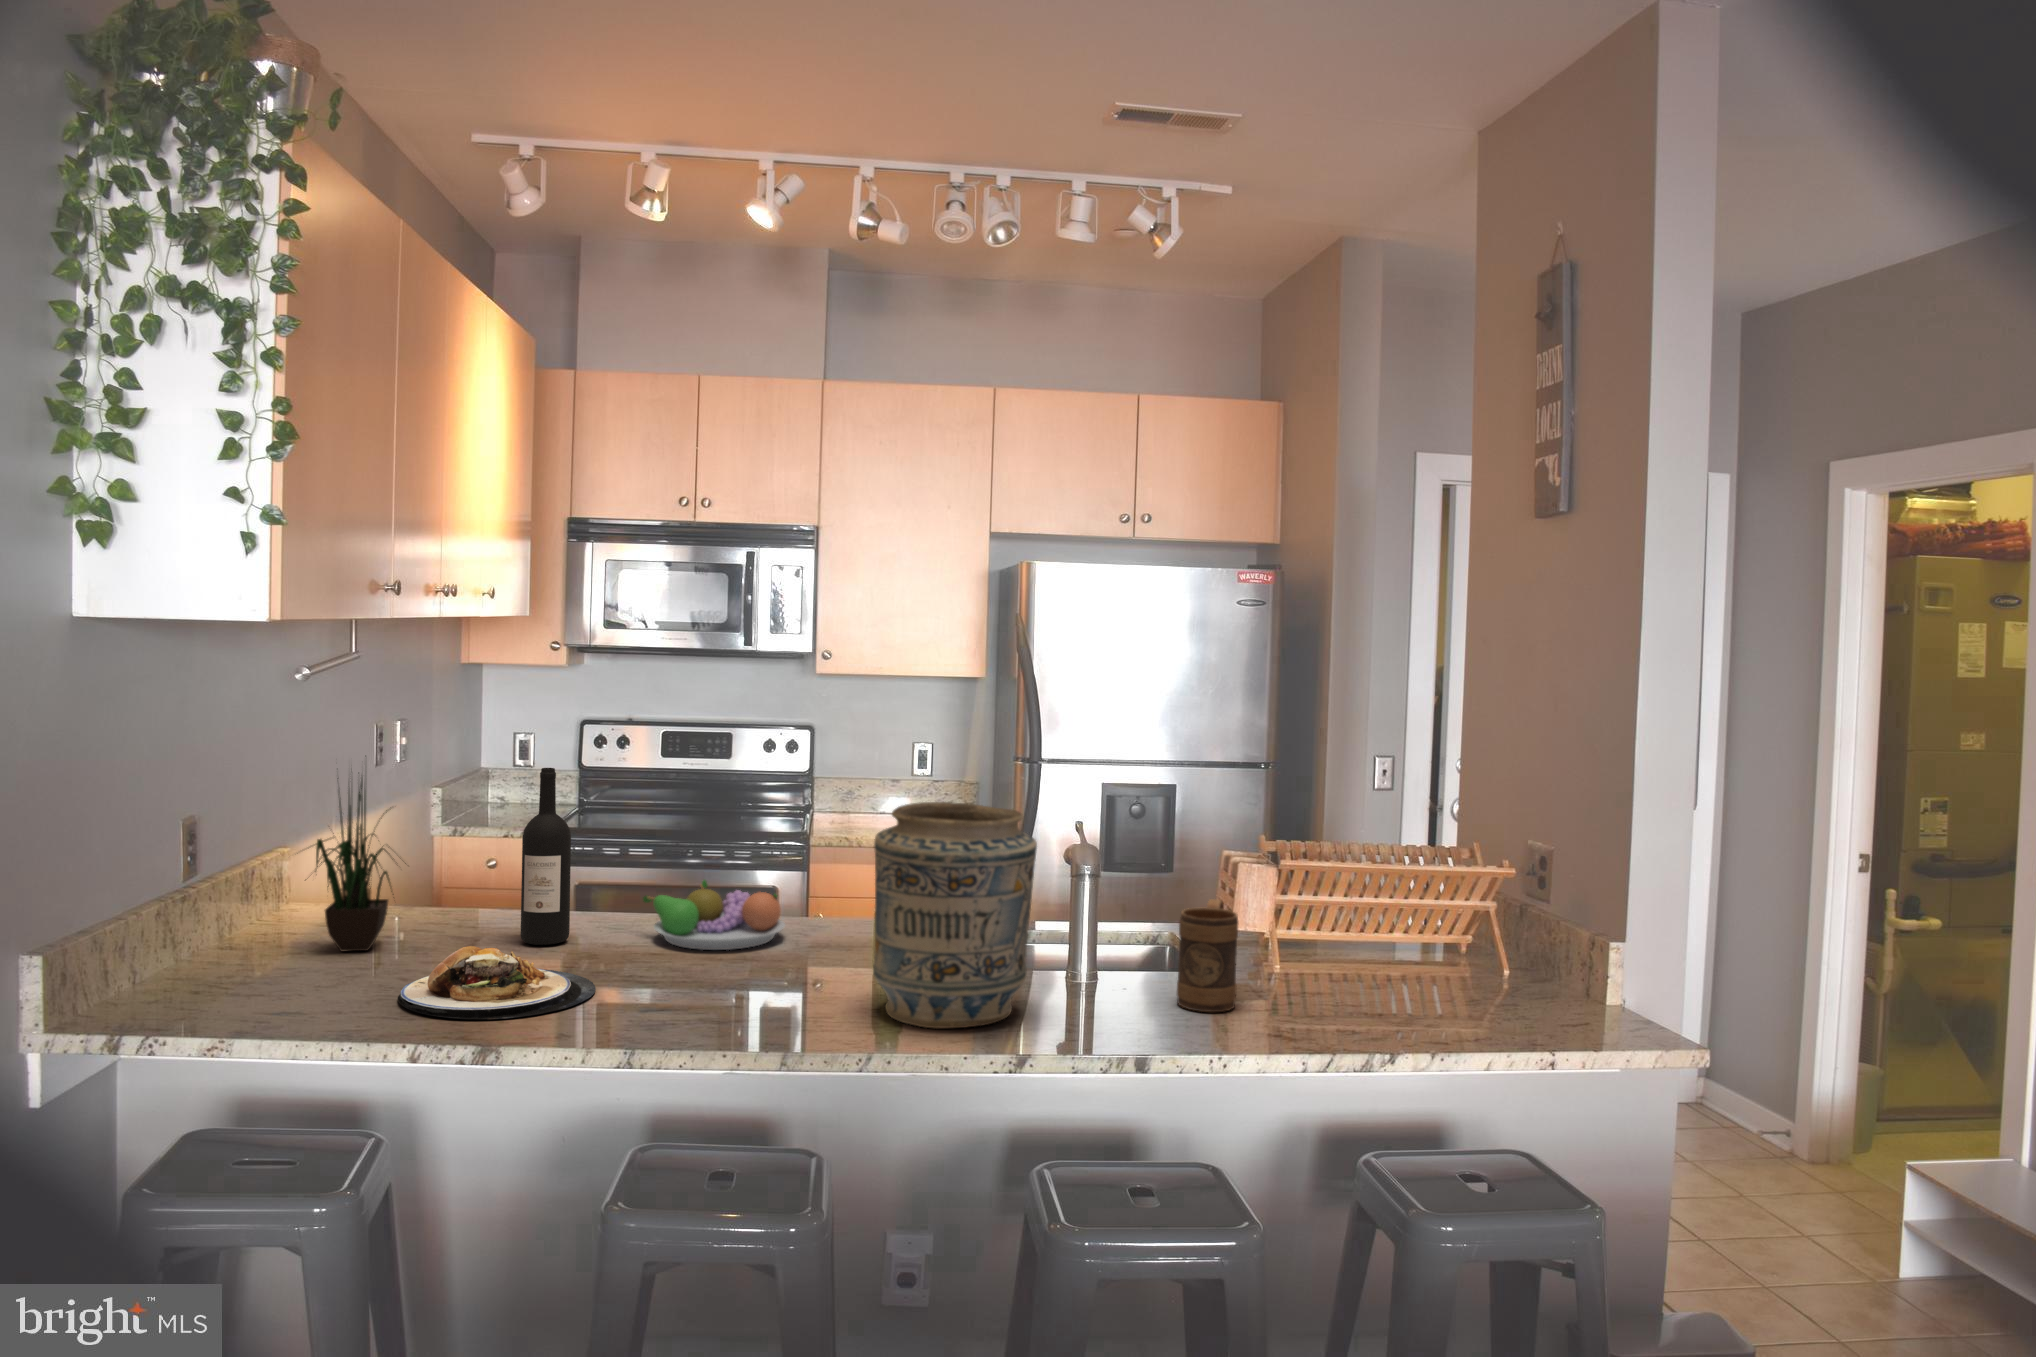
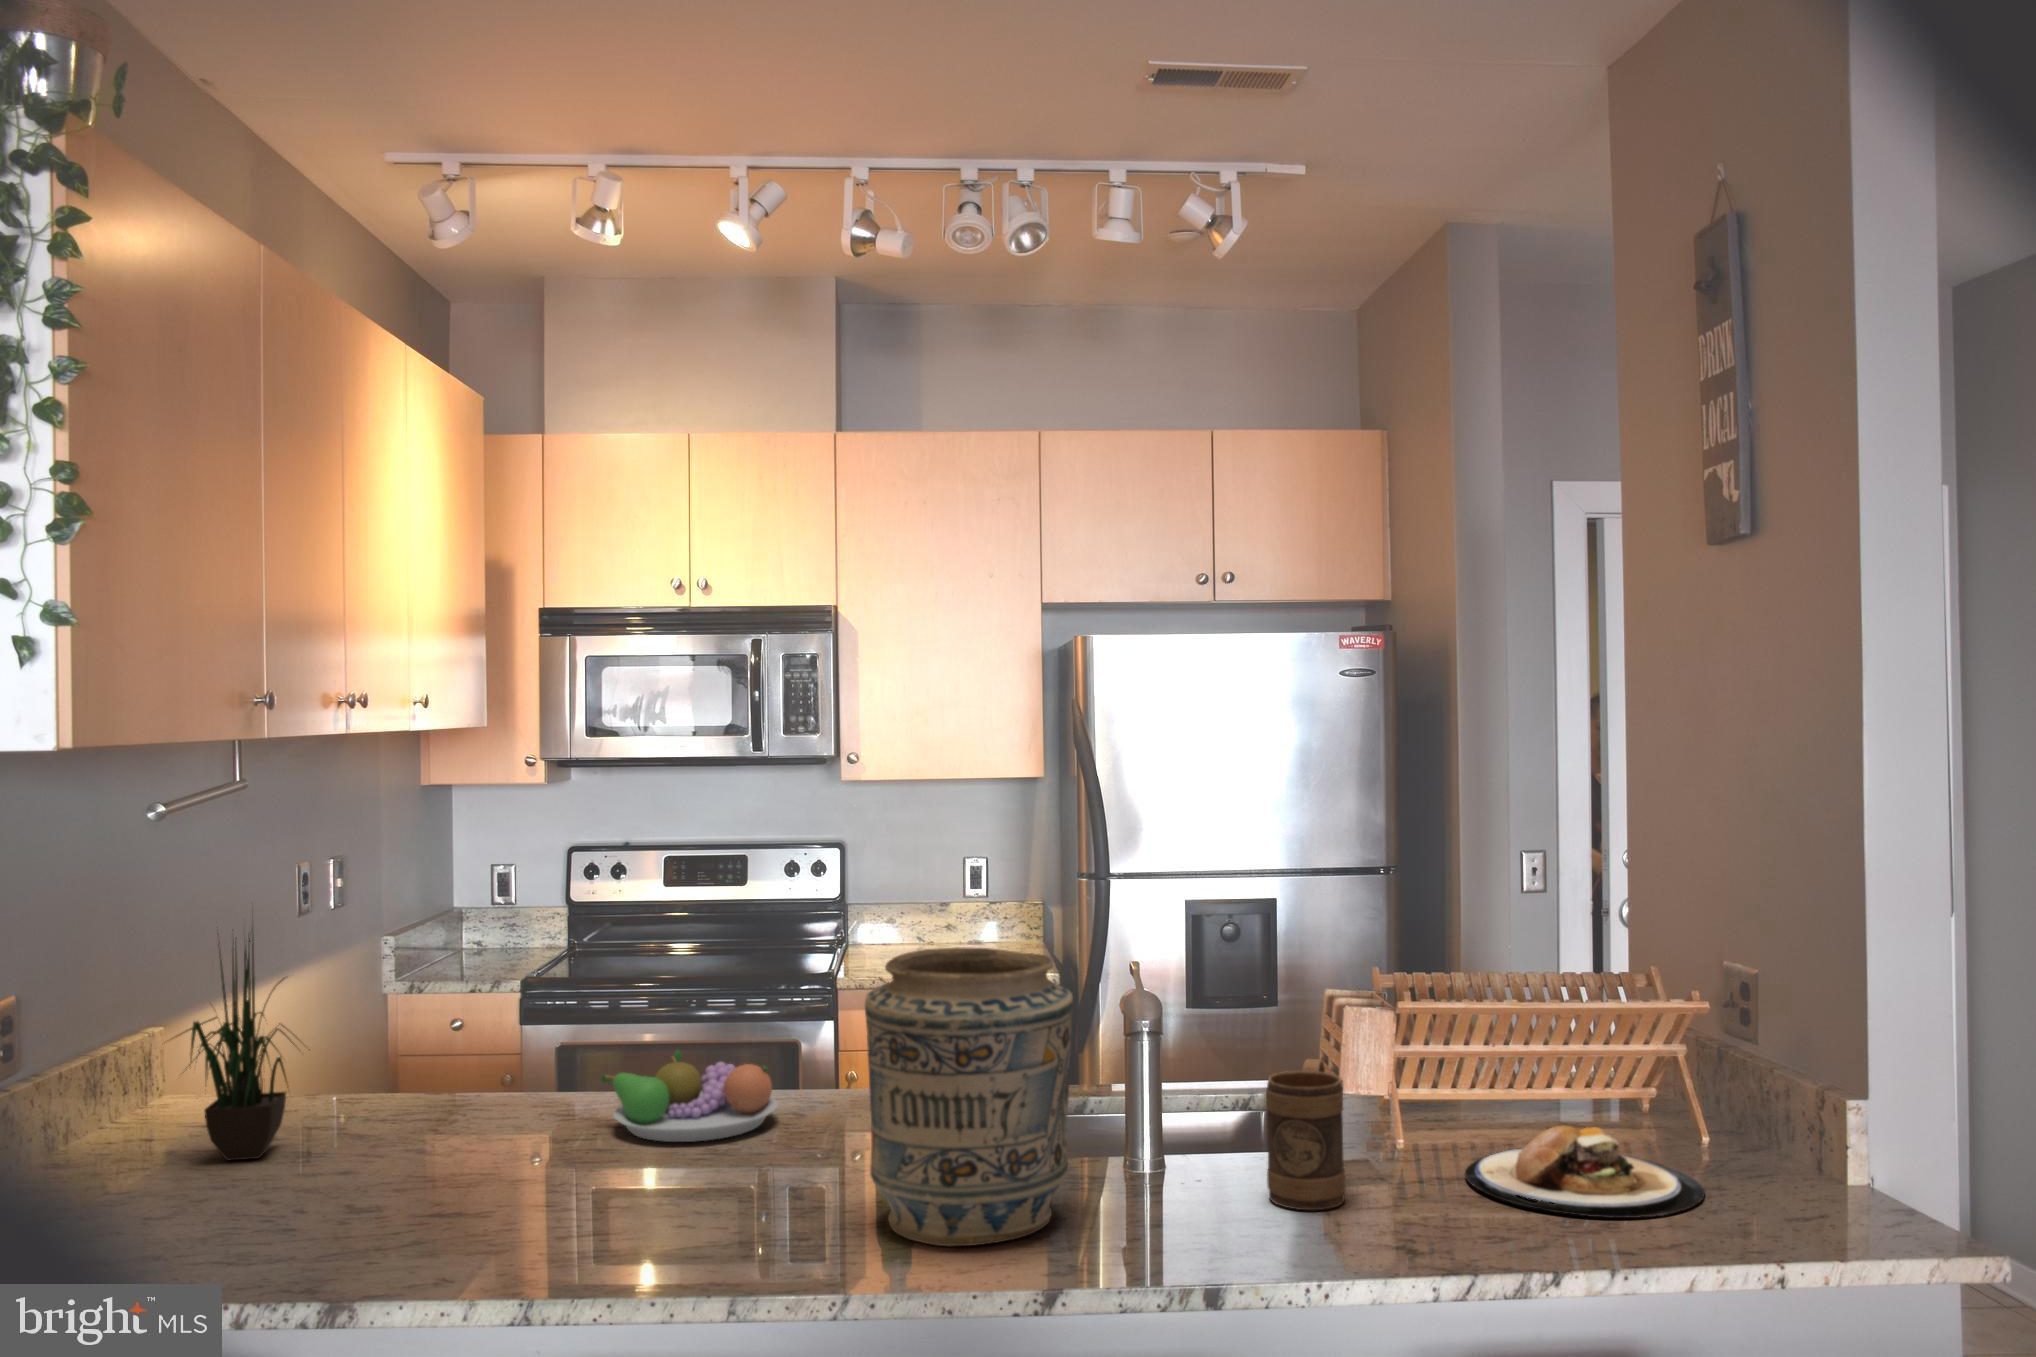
wine bottle: present [521,768,571,945] -> none [447,919,509,1143]
plate: present [398,946,596,1019] -> present [1465,1126,1705,1218]

